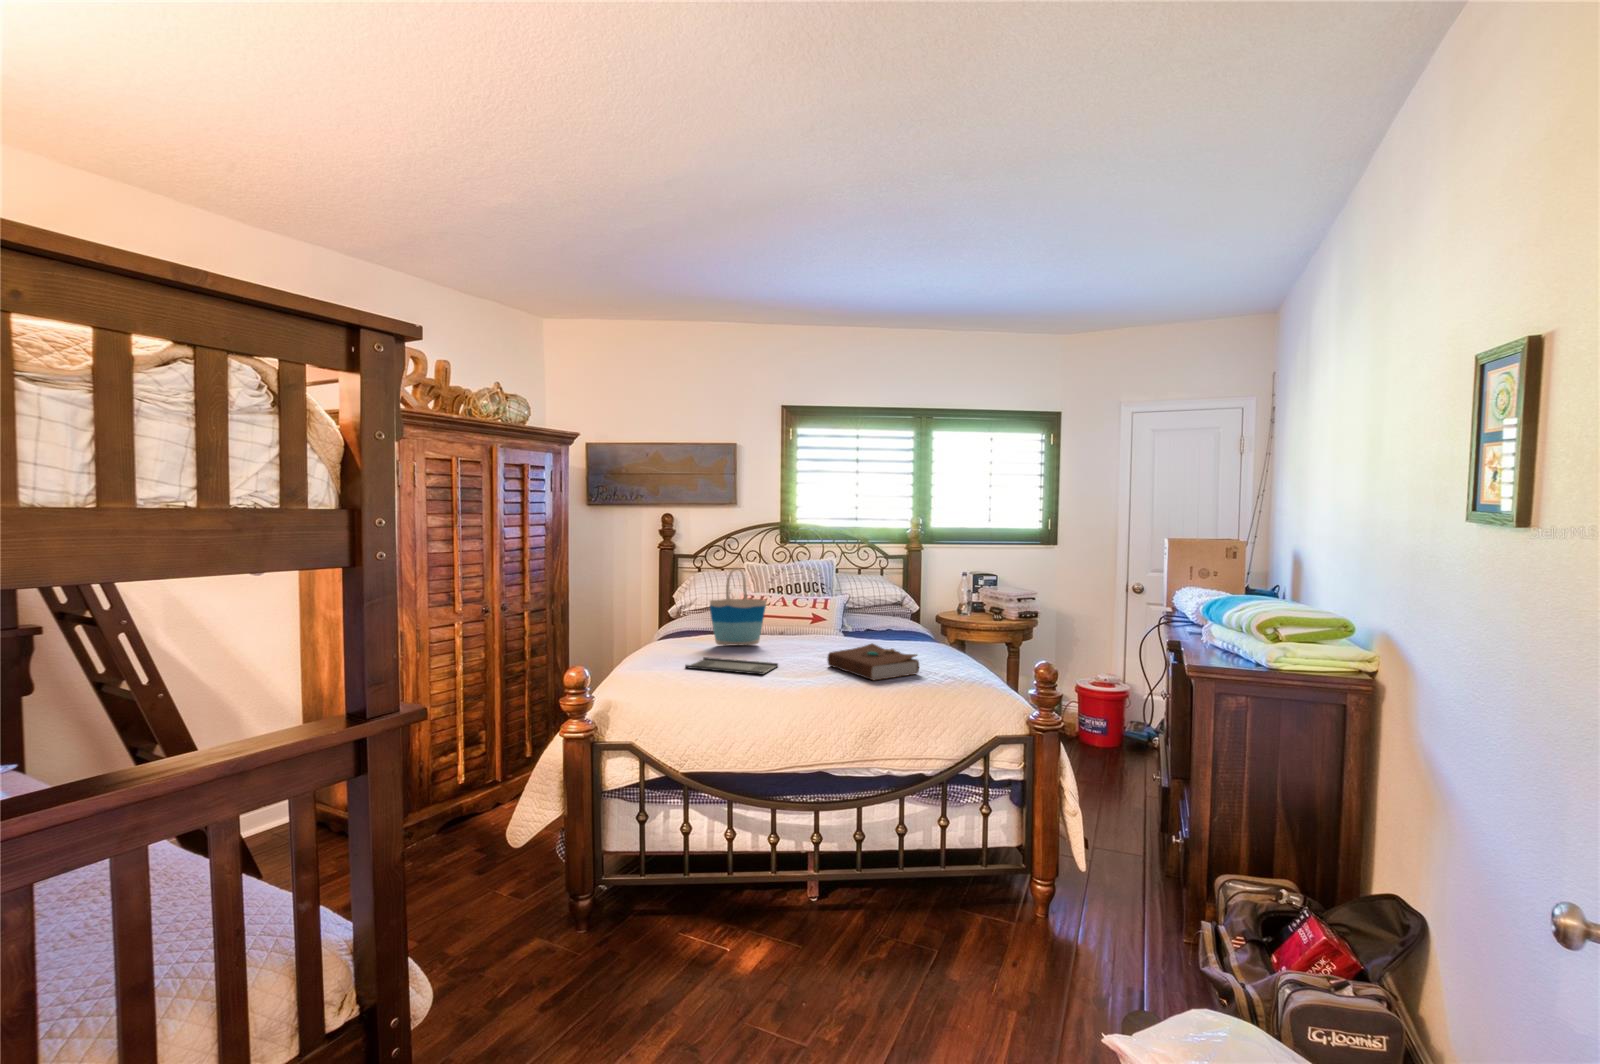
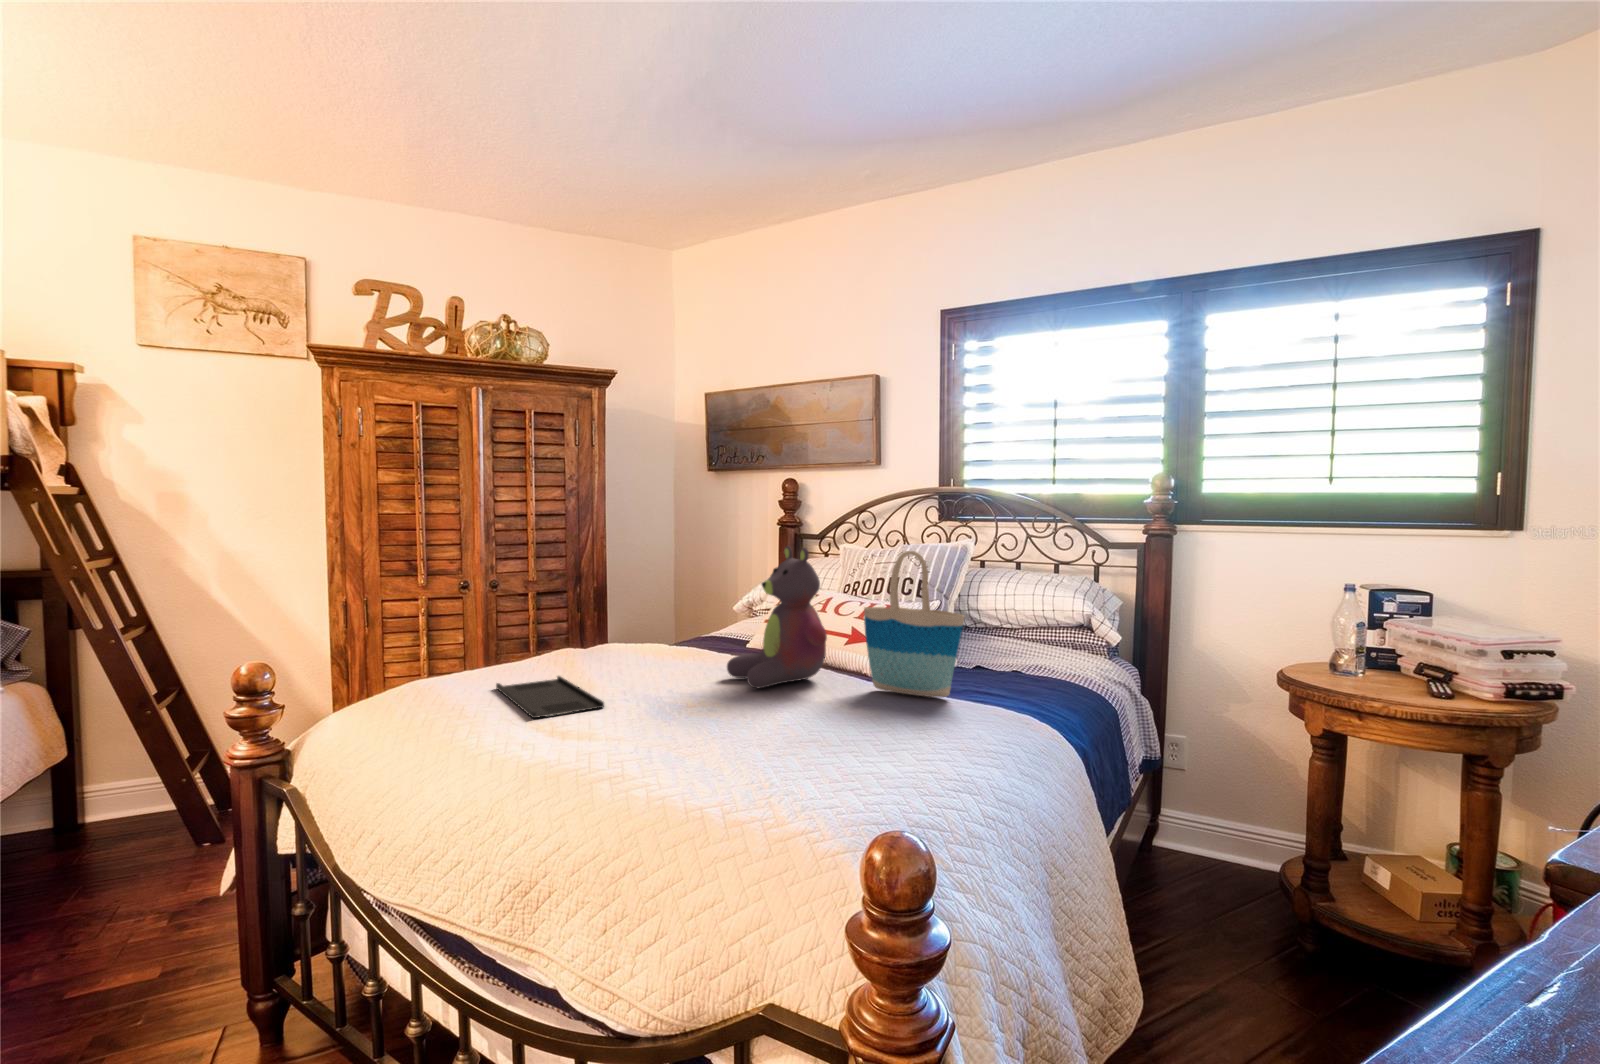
stuffed bear: none [789,567,851,649] -> present [727,546,827,688]
tote bag: present [710,568,767,645] -> present [864,551,964,698]
book: present [827,644,919,681] -> none [628,691,774,770]

